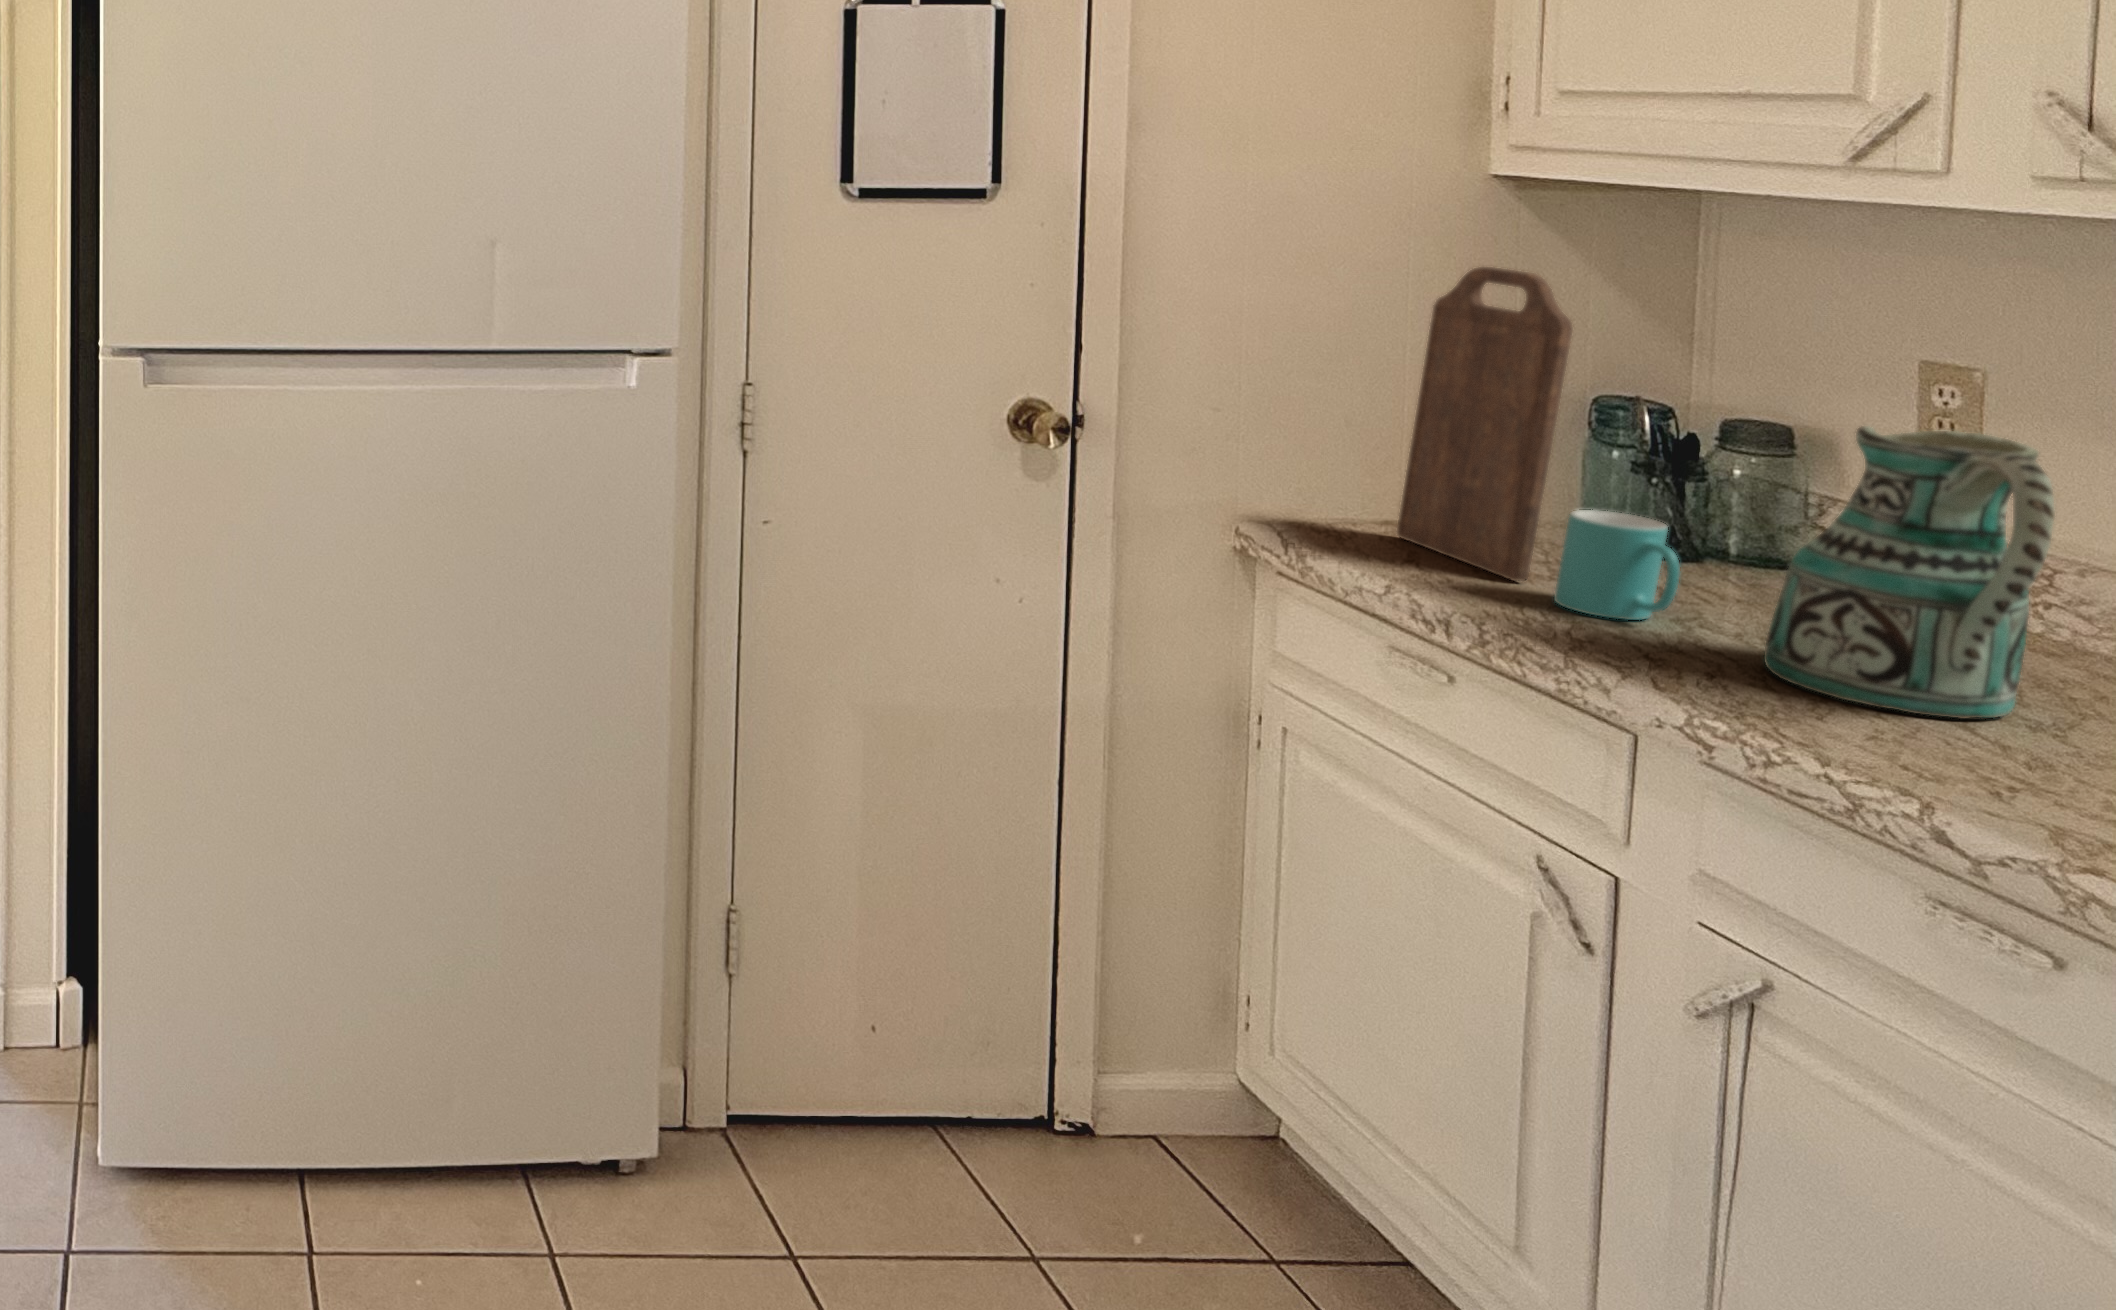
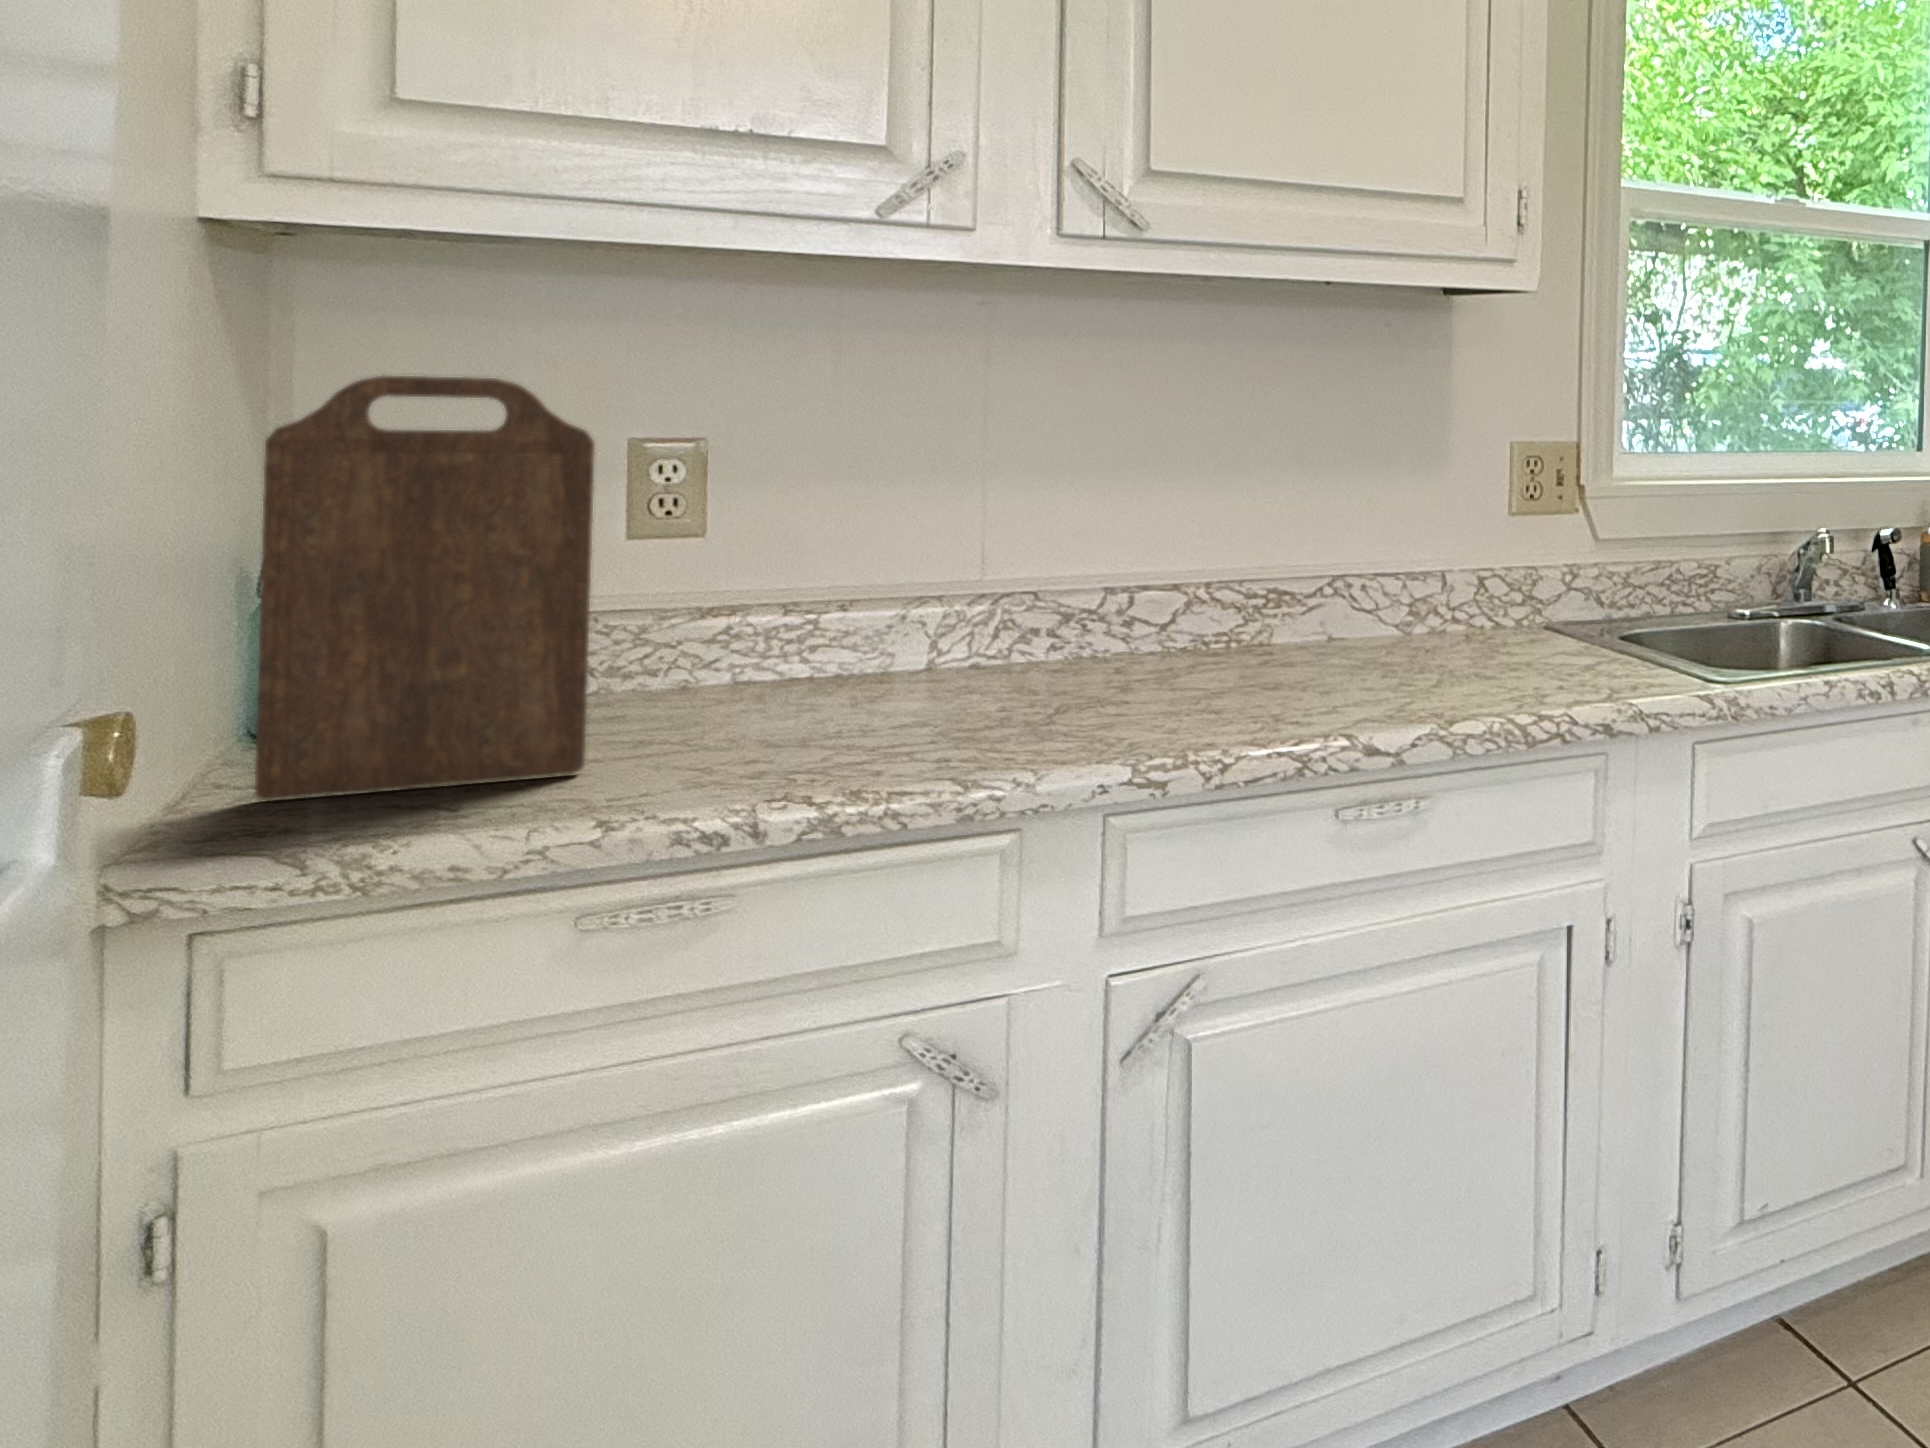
ceramic pitcher: present [1764,426,2055,718] -> none [922,483,1181,734]
mug: present [1554,510,1680,620] -> none [664,643,826,767]

